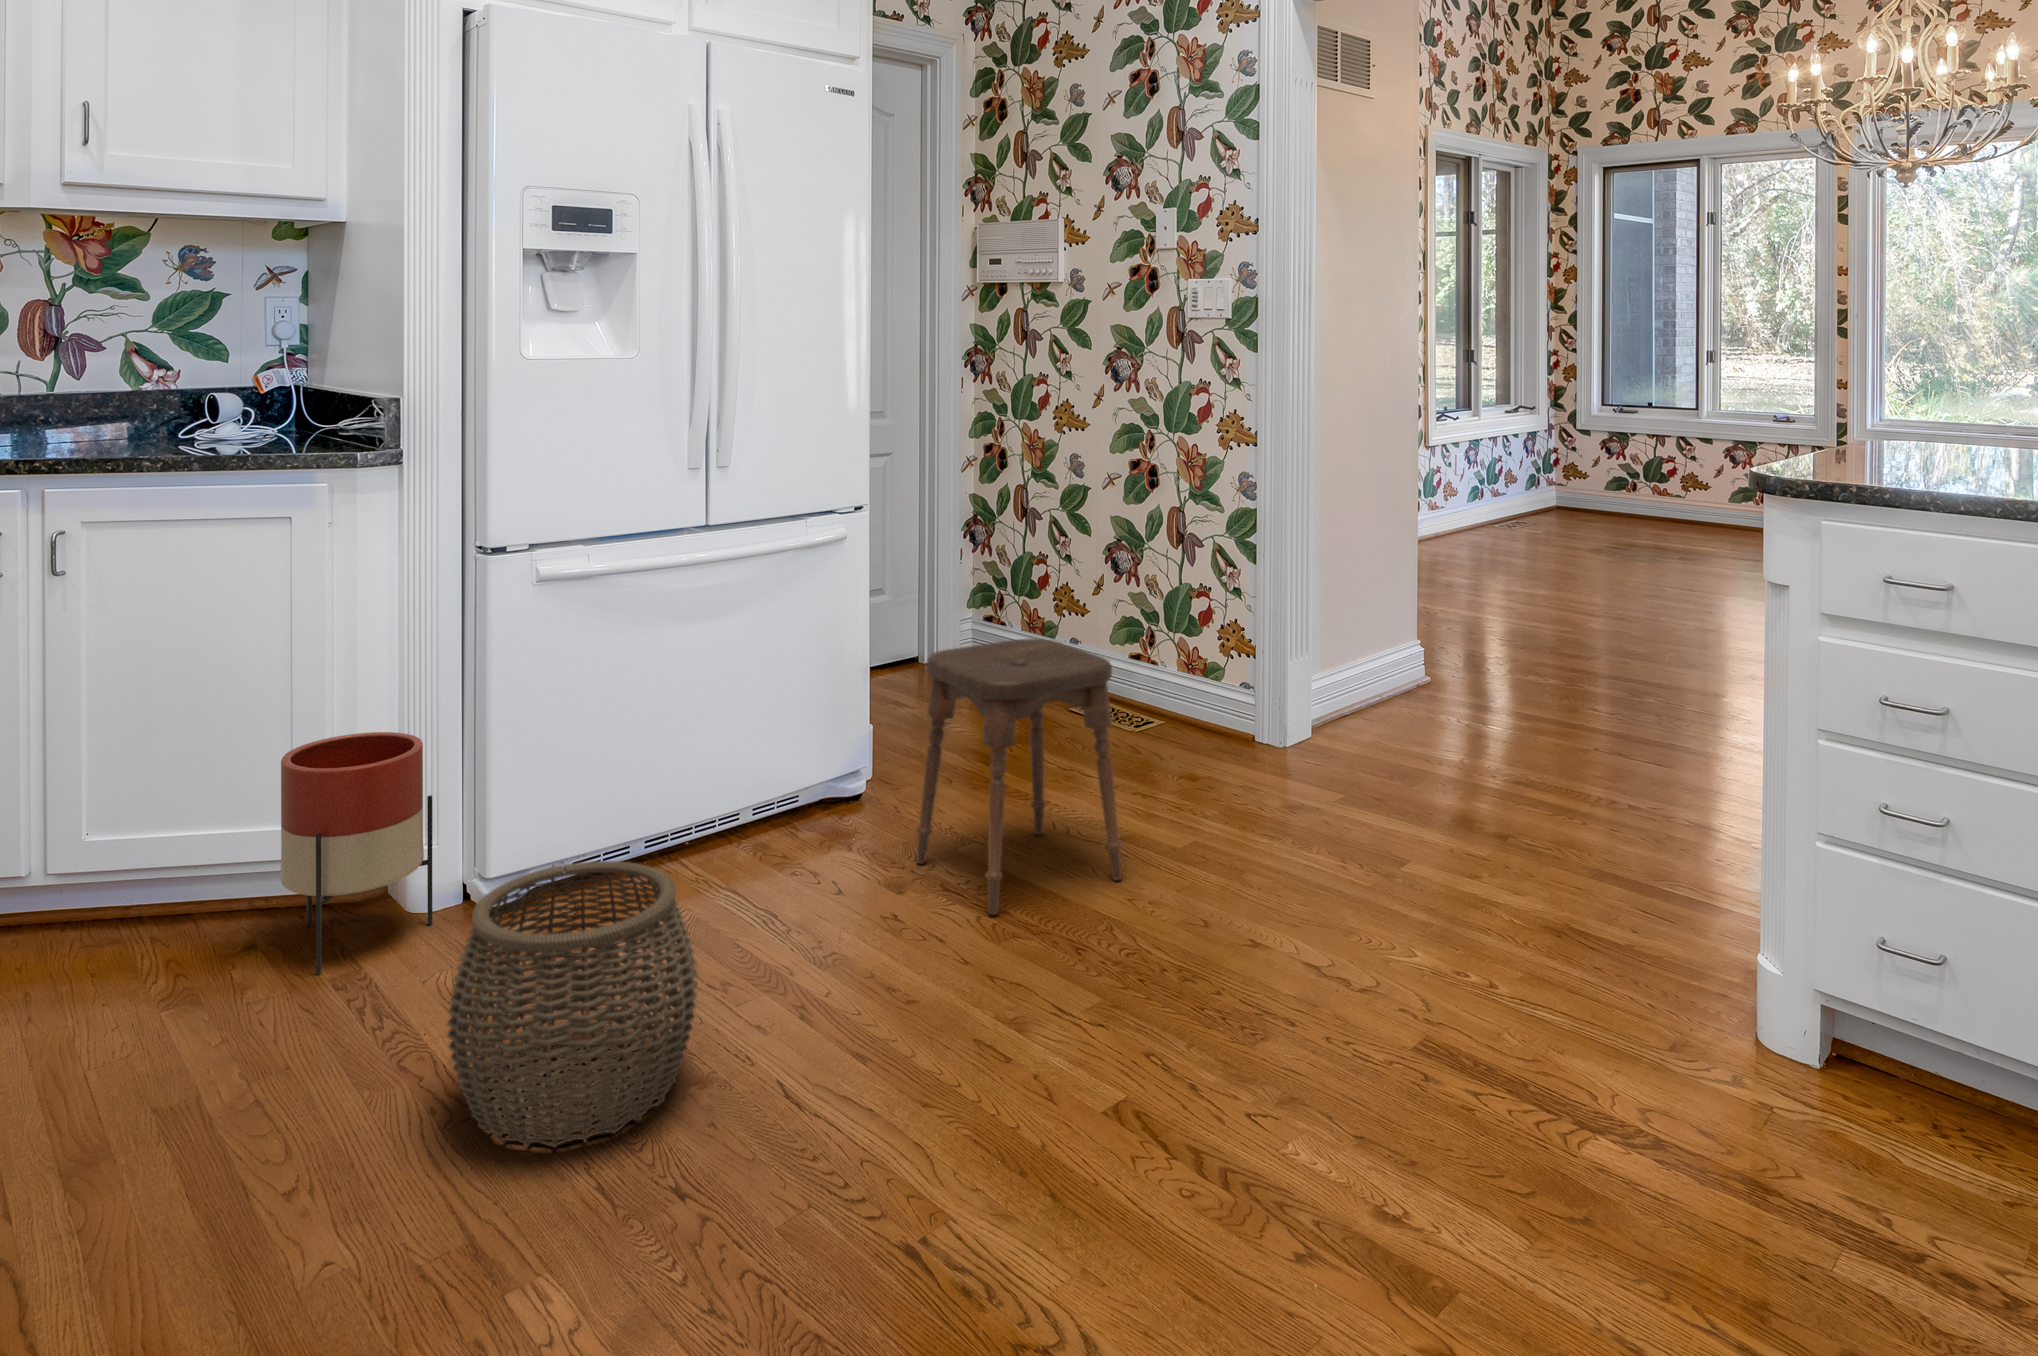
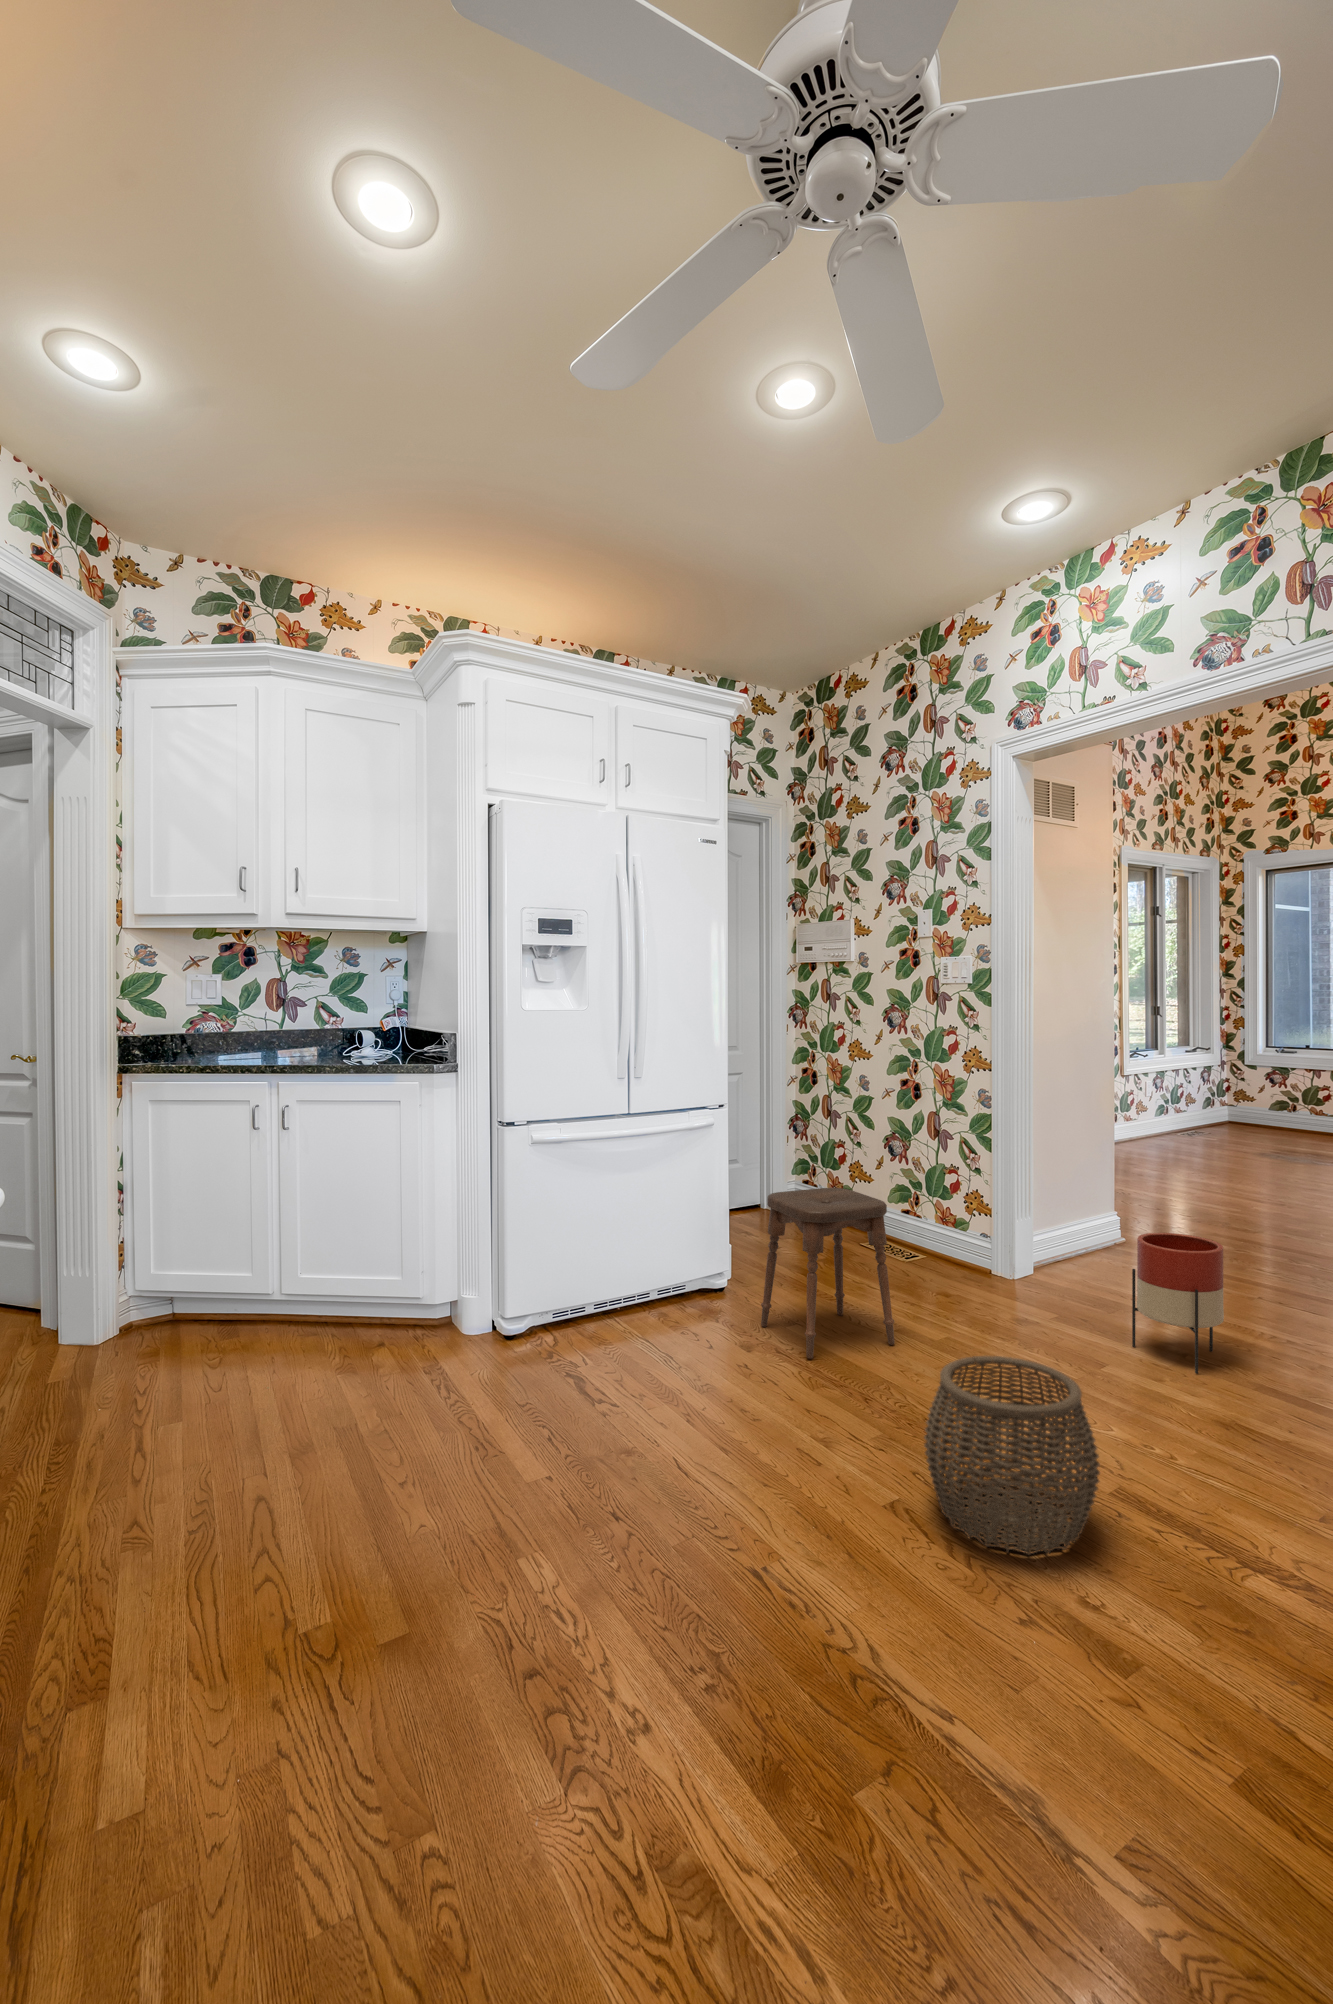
planter: present [280,732,432,973] -> present [1132,1233,1224,1374]
woven basket: present [447,861,698,1147] -> present [924,1356,1100,1555]

